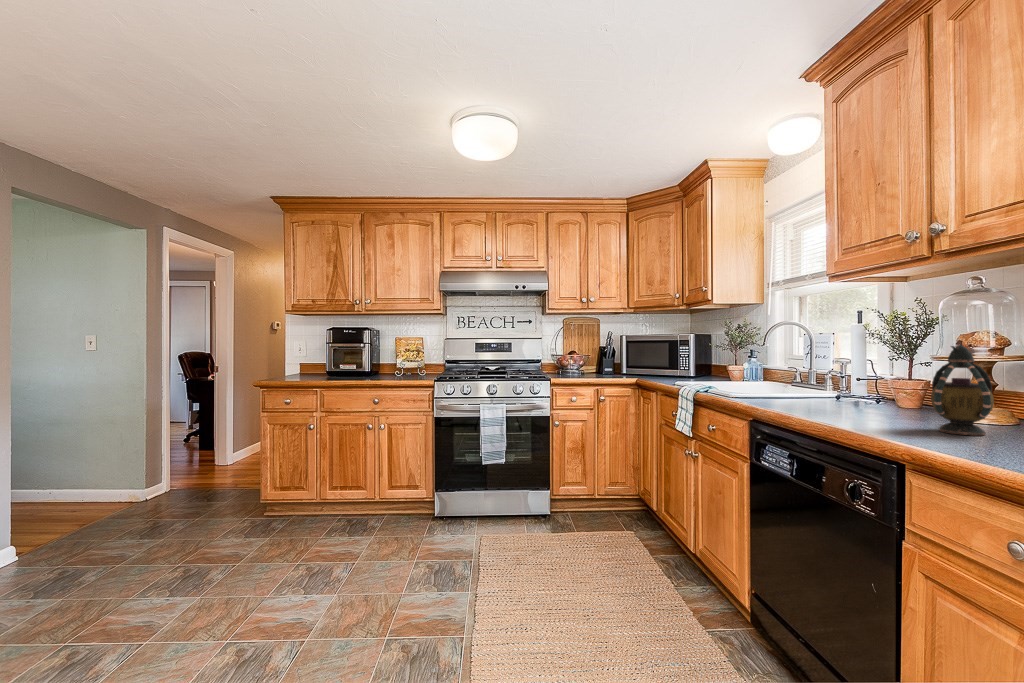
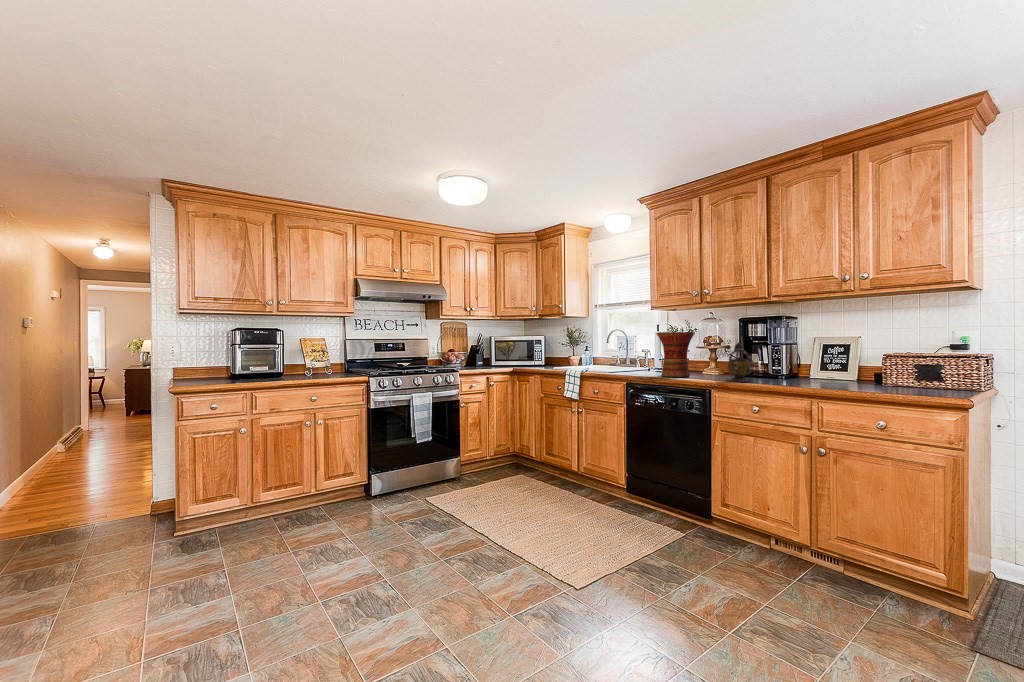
vase: none [797,324,882,413] -> present [656,332,695,377]

